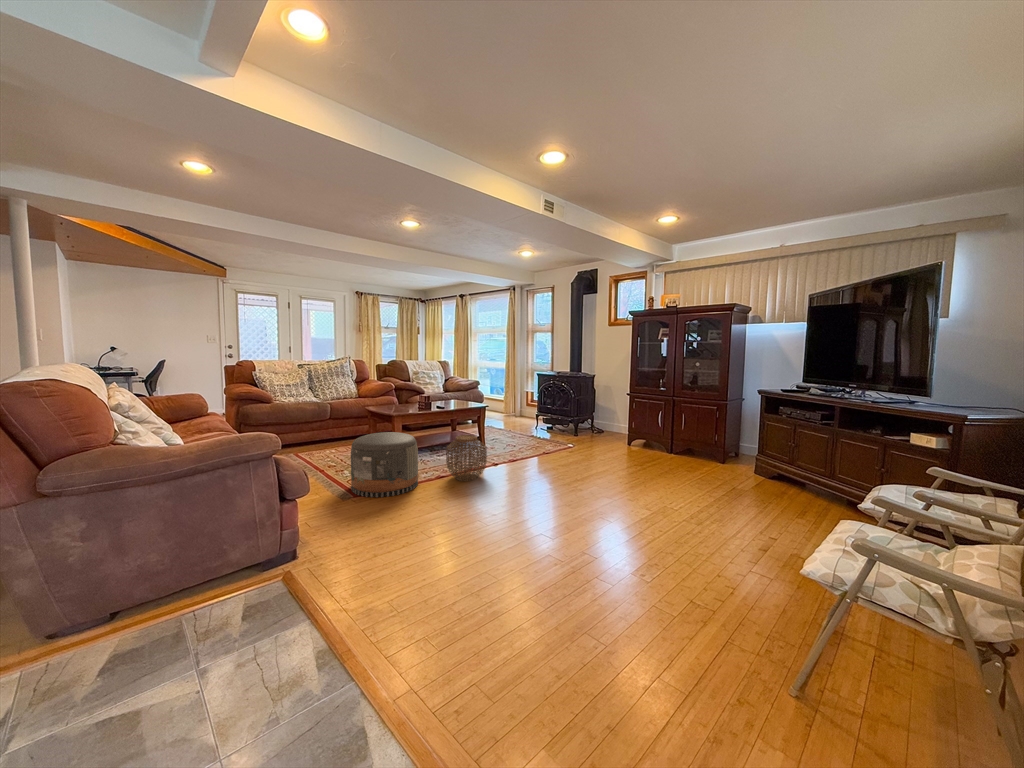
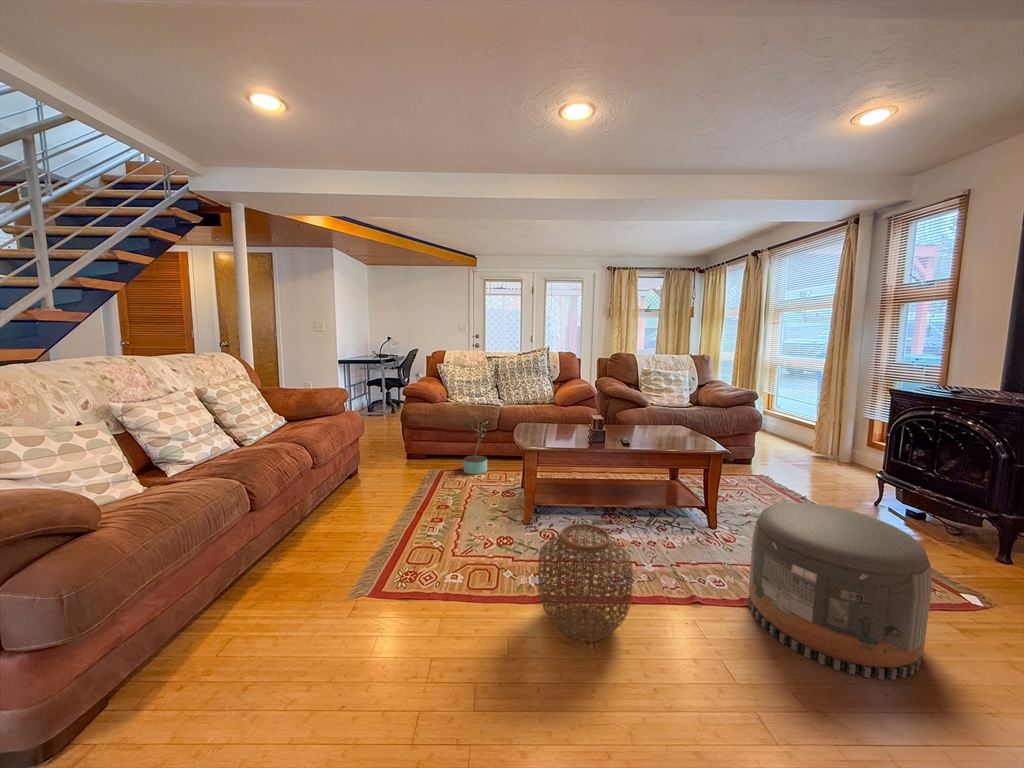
potted plant: none [303,392,341,452] -> present [454,395,497,474]
pouf: present [351,432,418,497] -> present [749,503,932,679]

